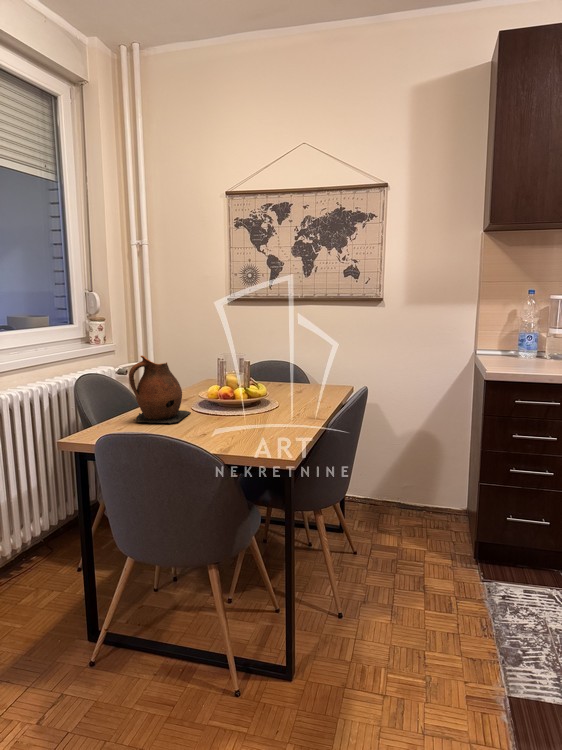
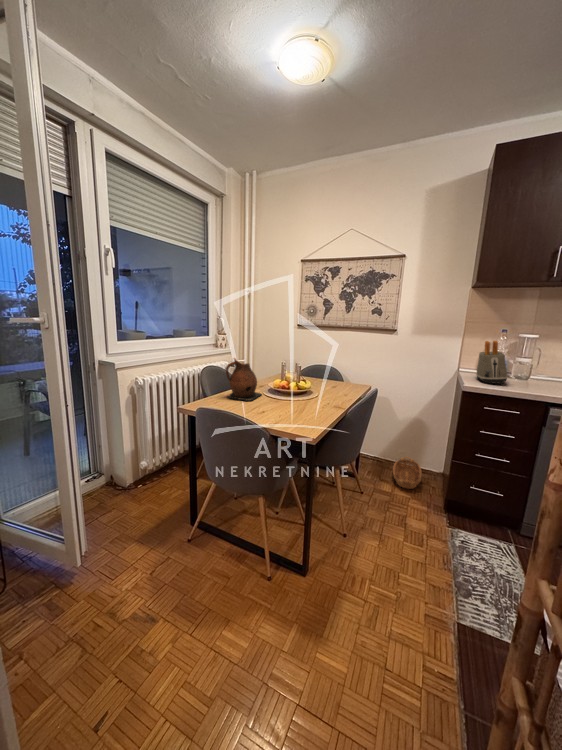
toaster: none [500,306,540,367] -> present [476,341,507,384]
basket: none [392,492,447,544] -> present [393,457,422,489]

